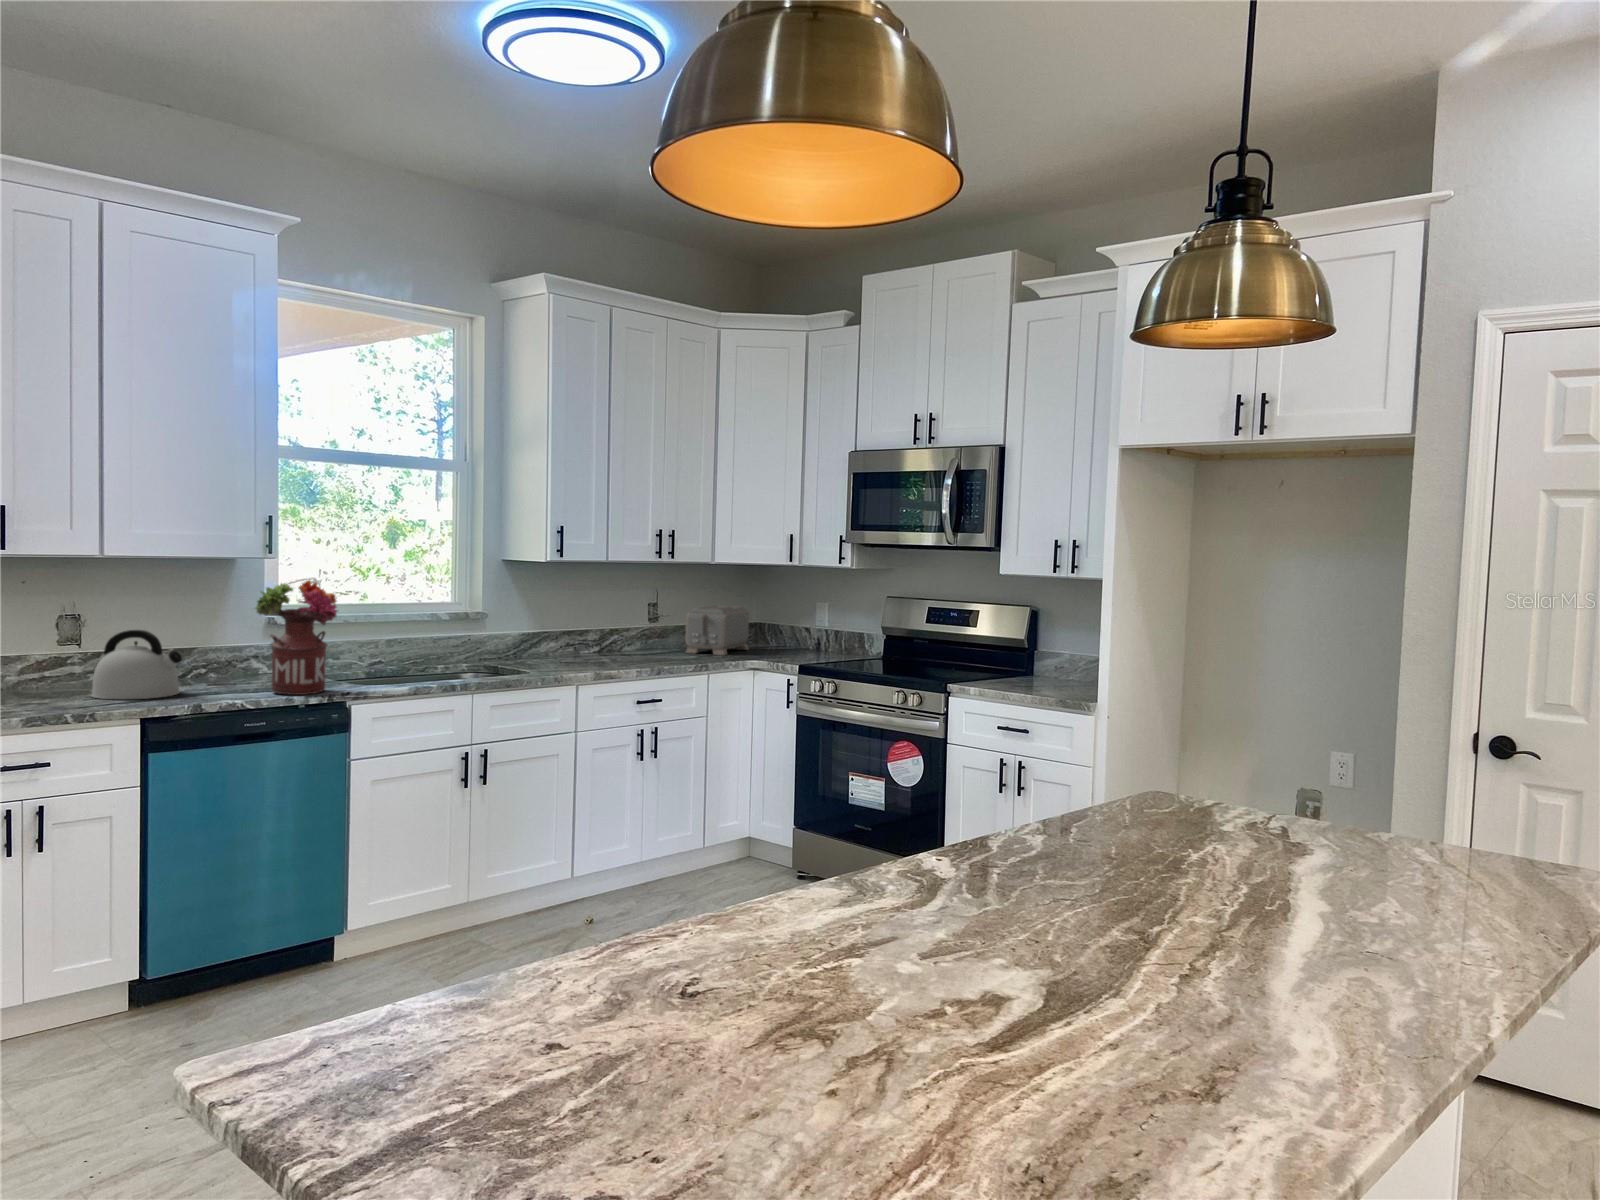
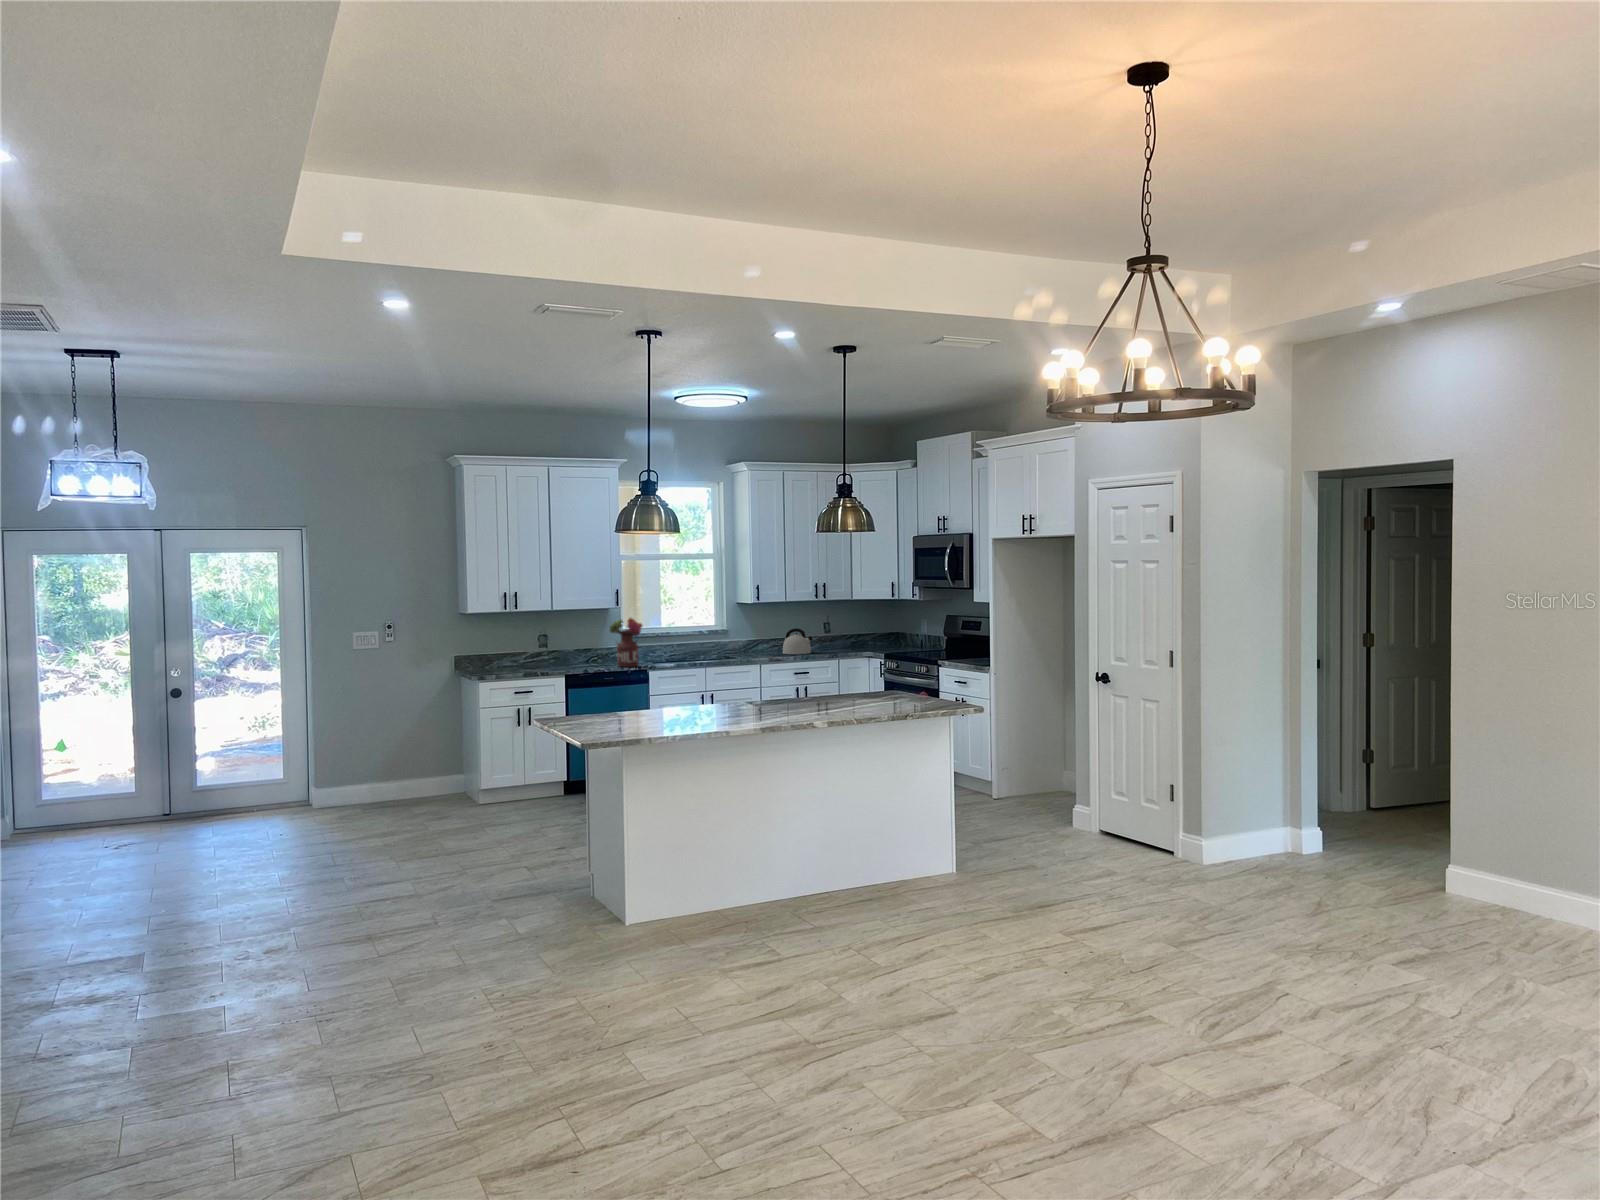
toaster: present [685,606,749,655] -> none [842,623,885,652]
kettle: present [91,630,182,699] -> present [783,629,813,654]

